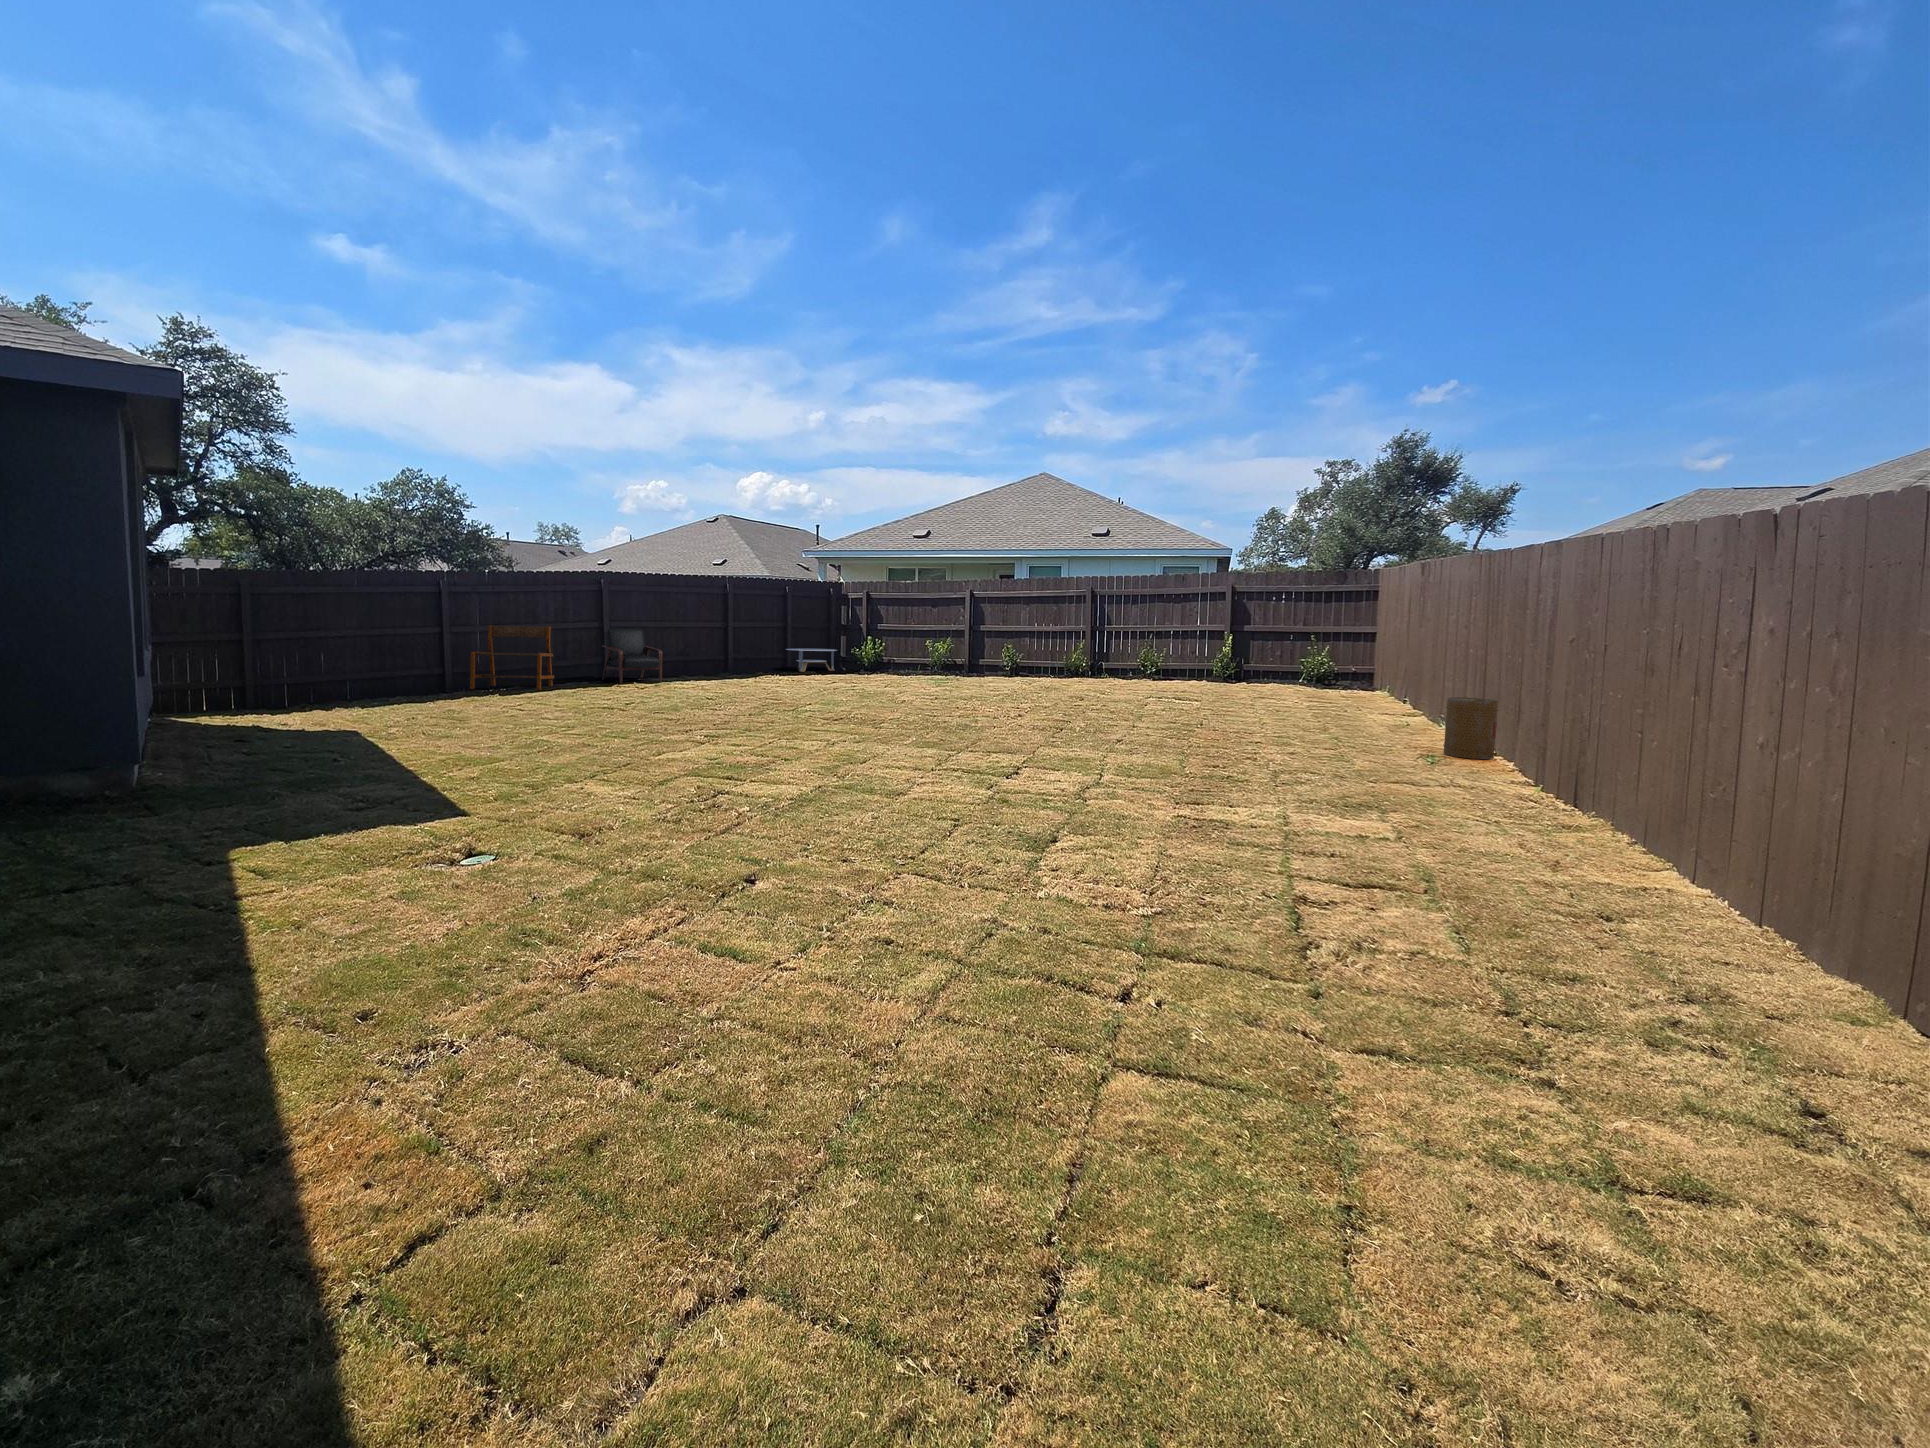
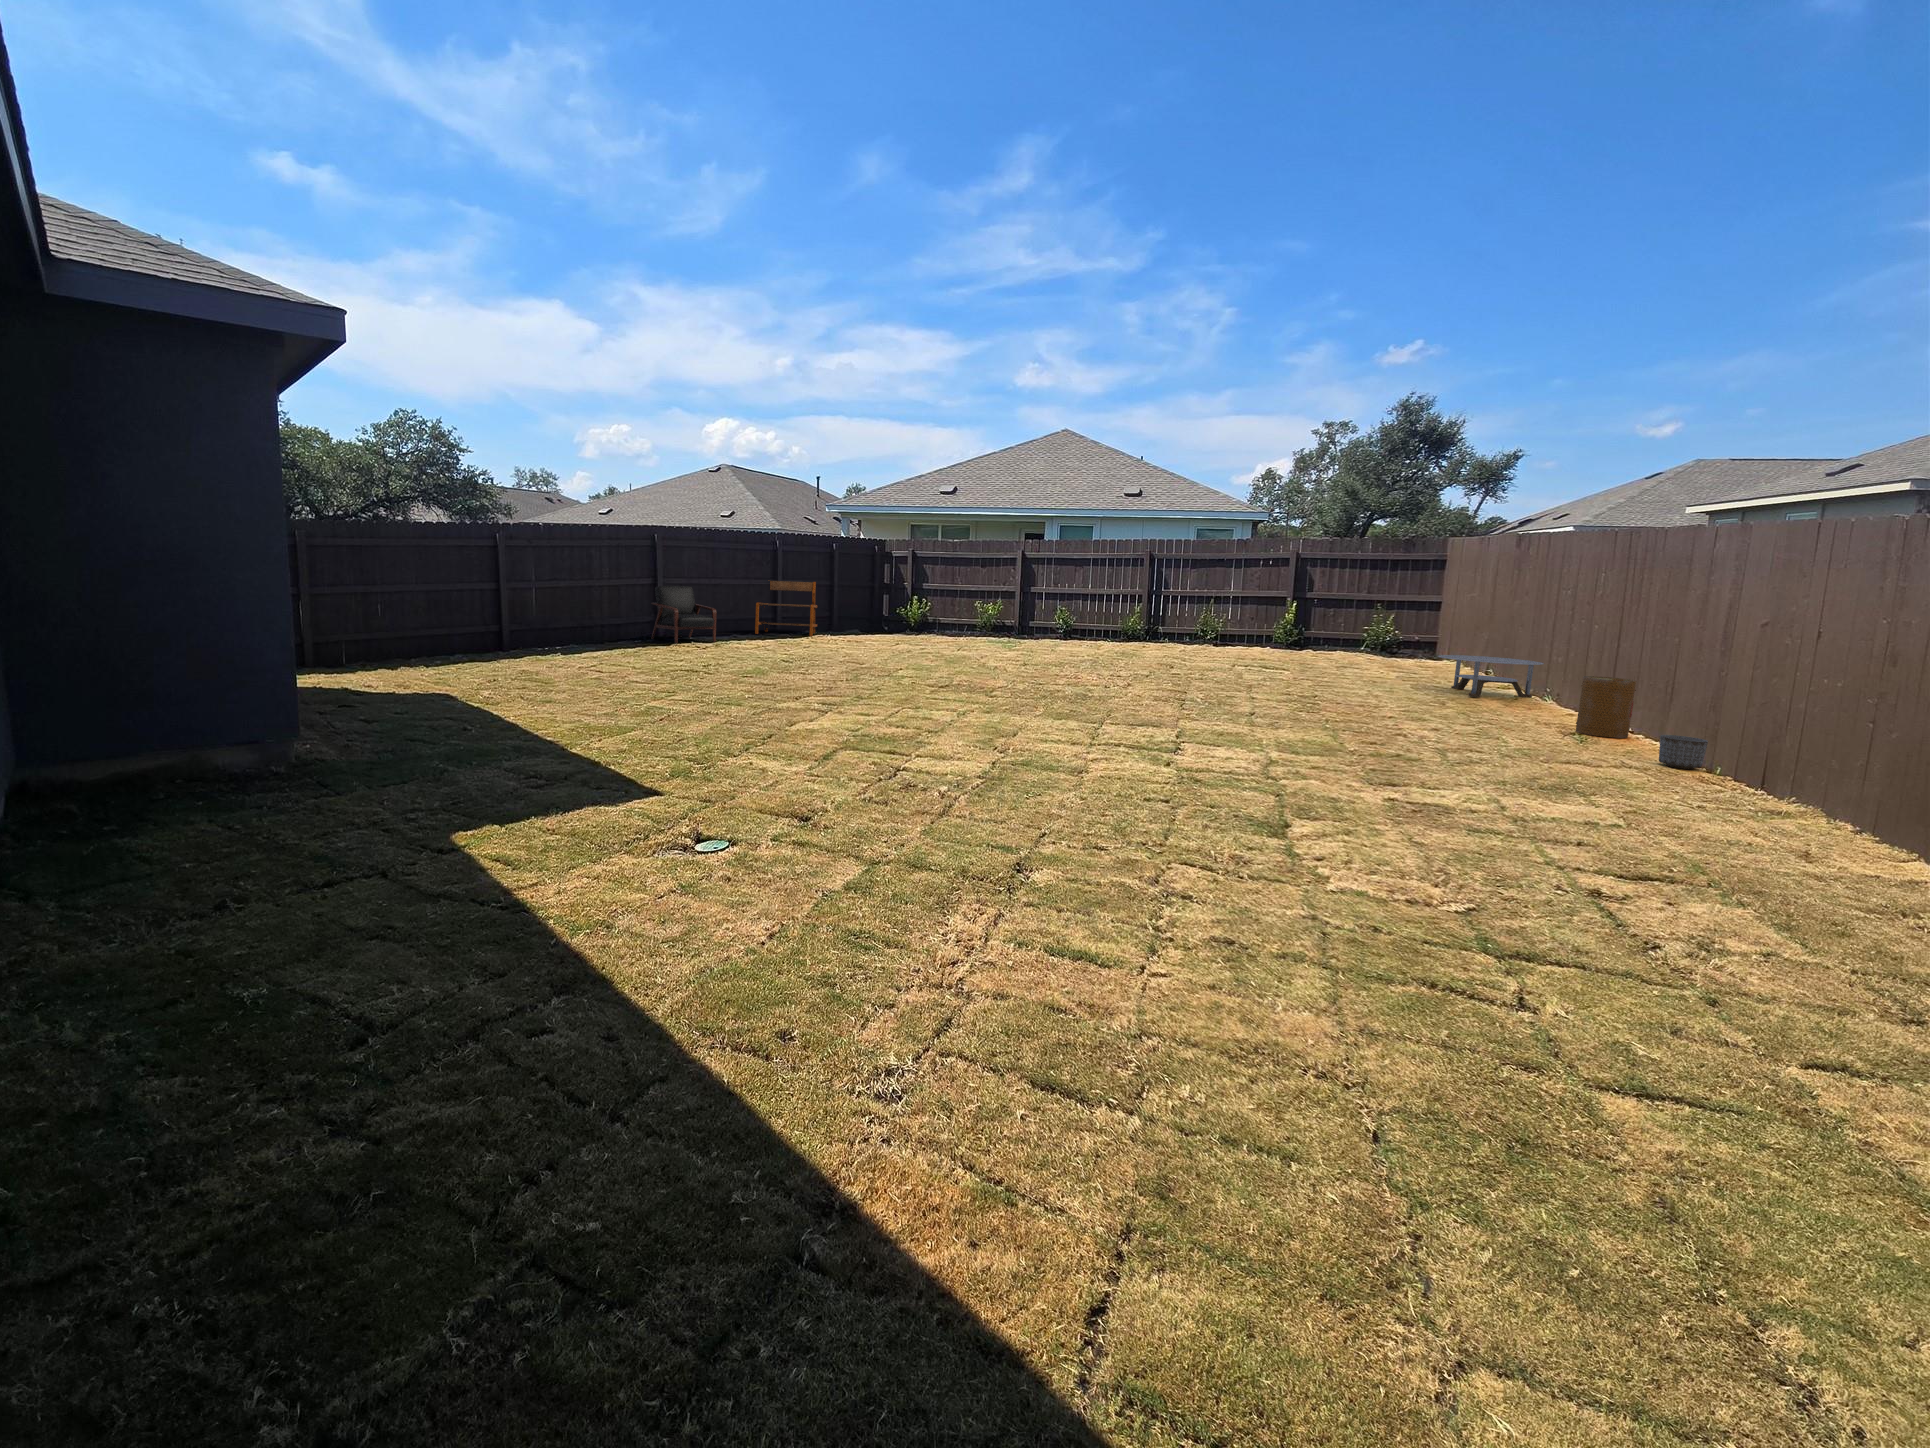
bench: present [470,625,554,690] -> present [755,580,817,636]
round table: present [786,649,836,672] -> present [1438,655,1544,698]
planter: none [1497,753,1542,788] -> present [1659,735,1708,769]

